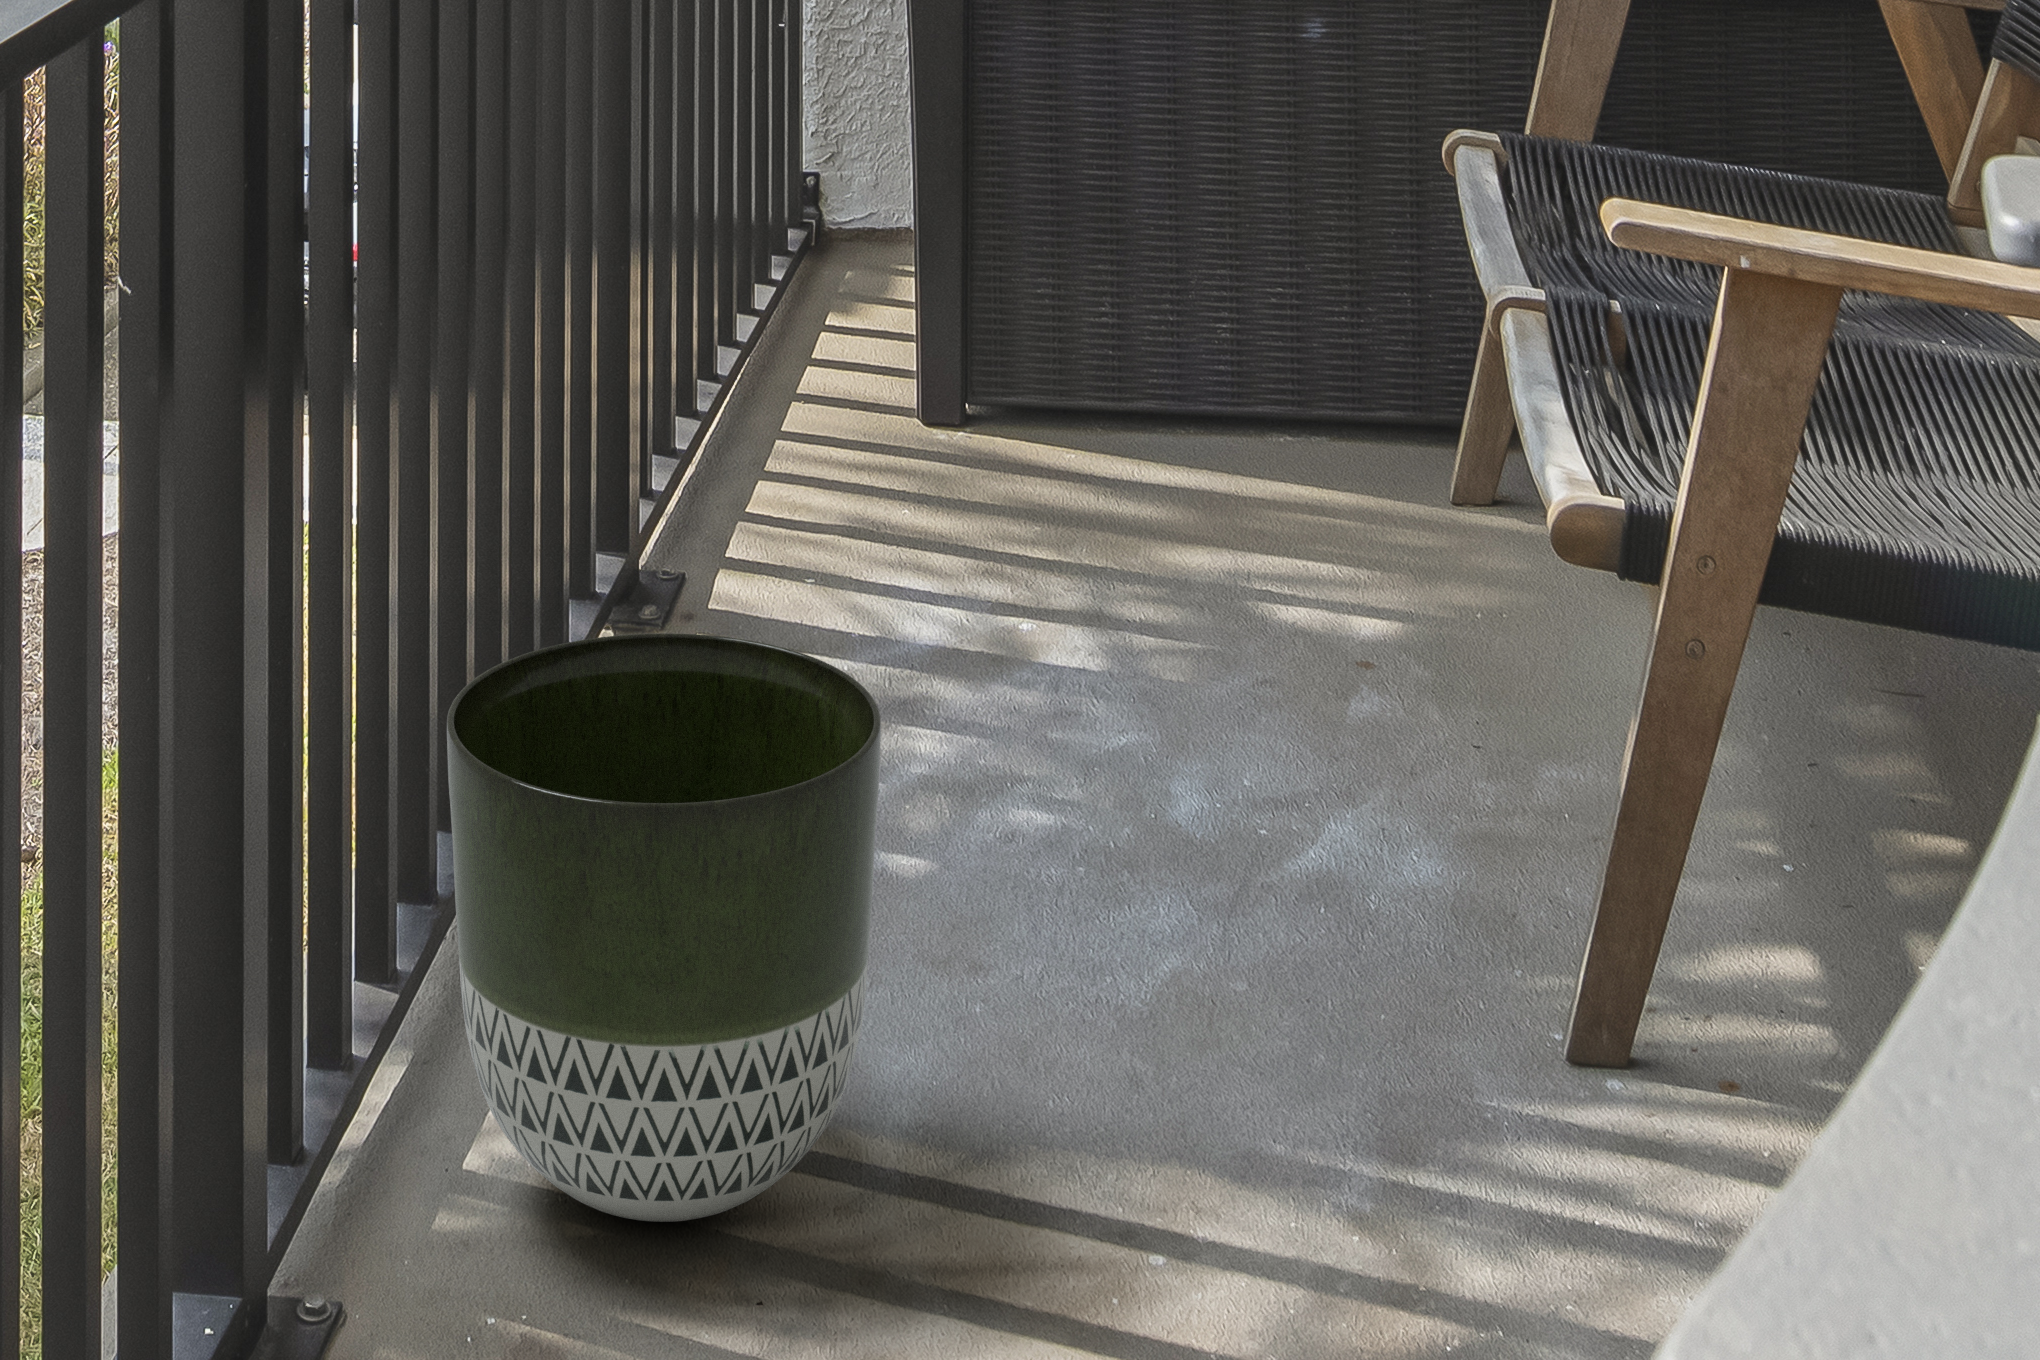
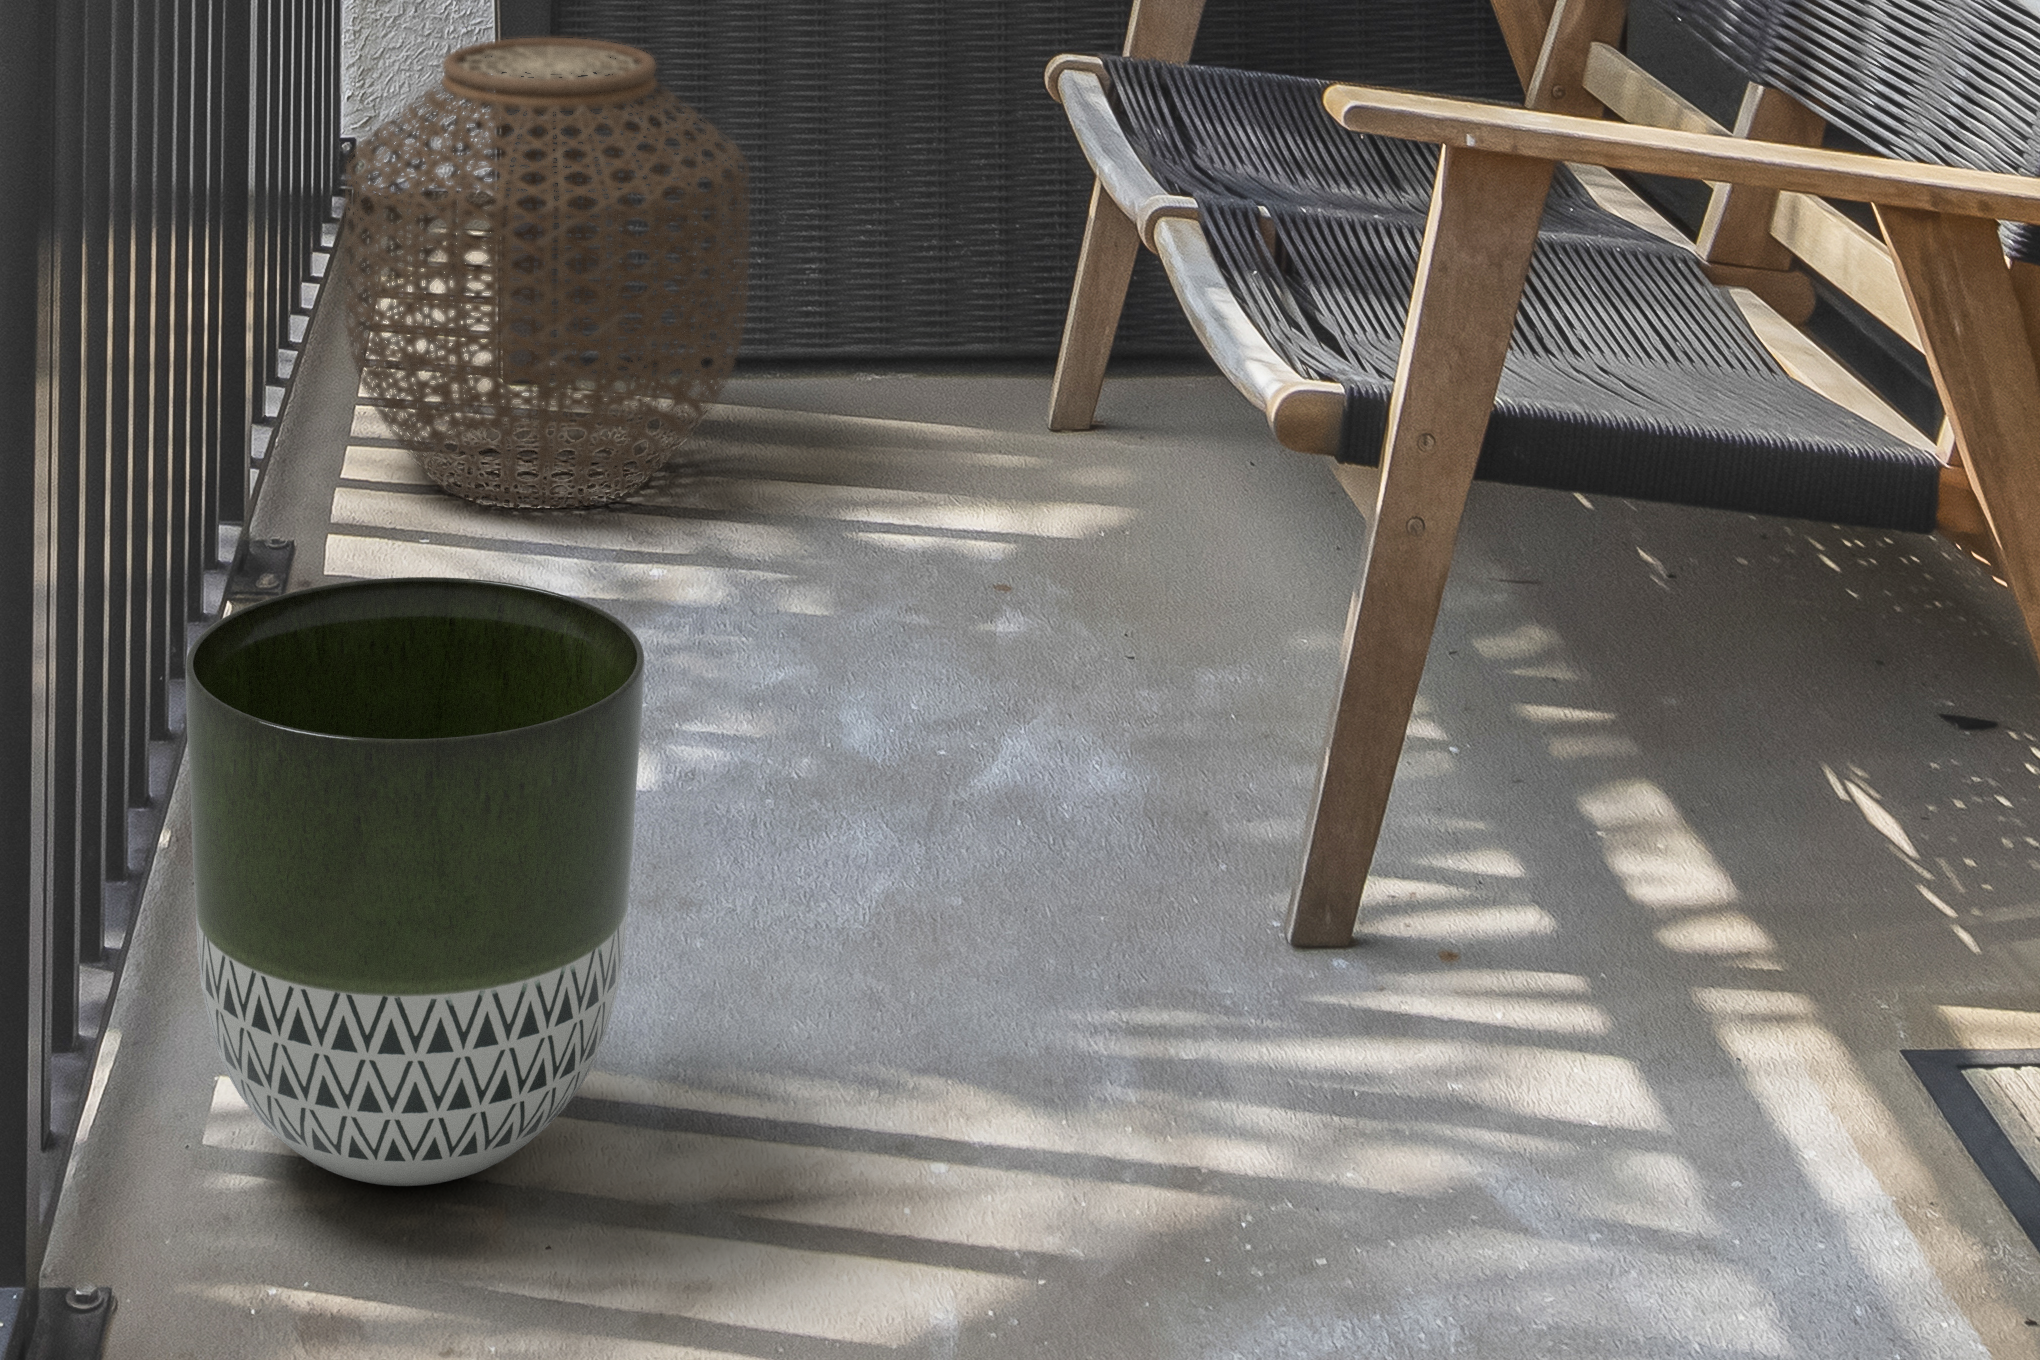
woven basket: none [759,84,1145,539] -> present [344,38,750,508]

